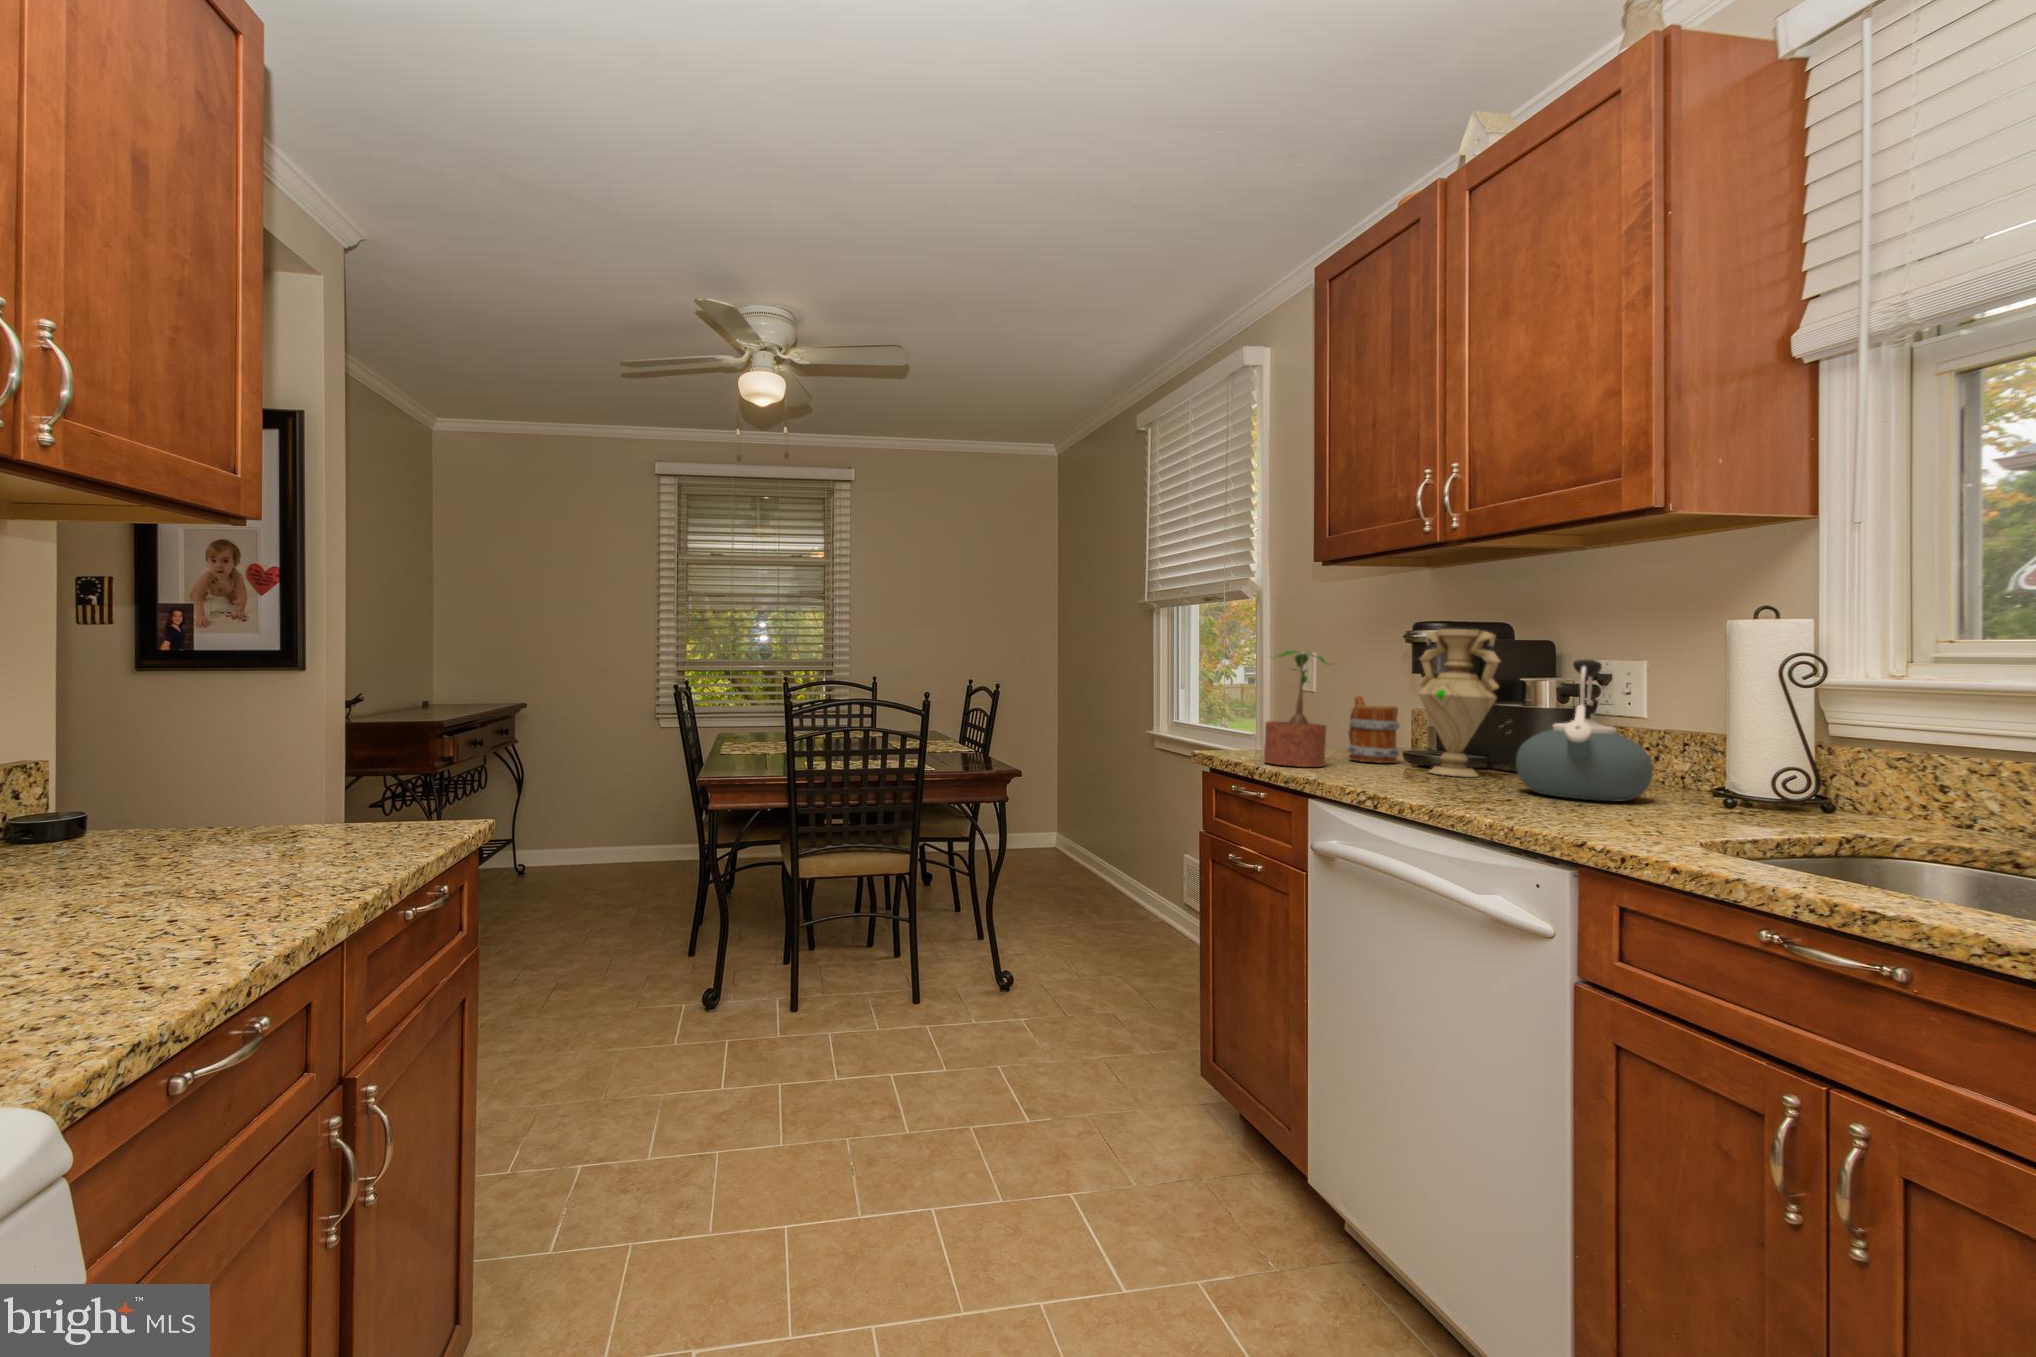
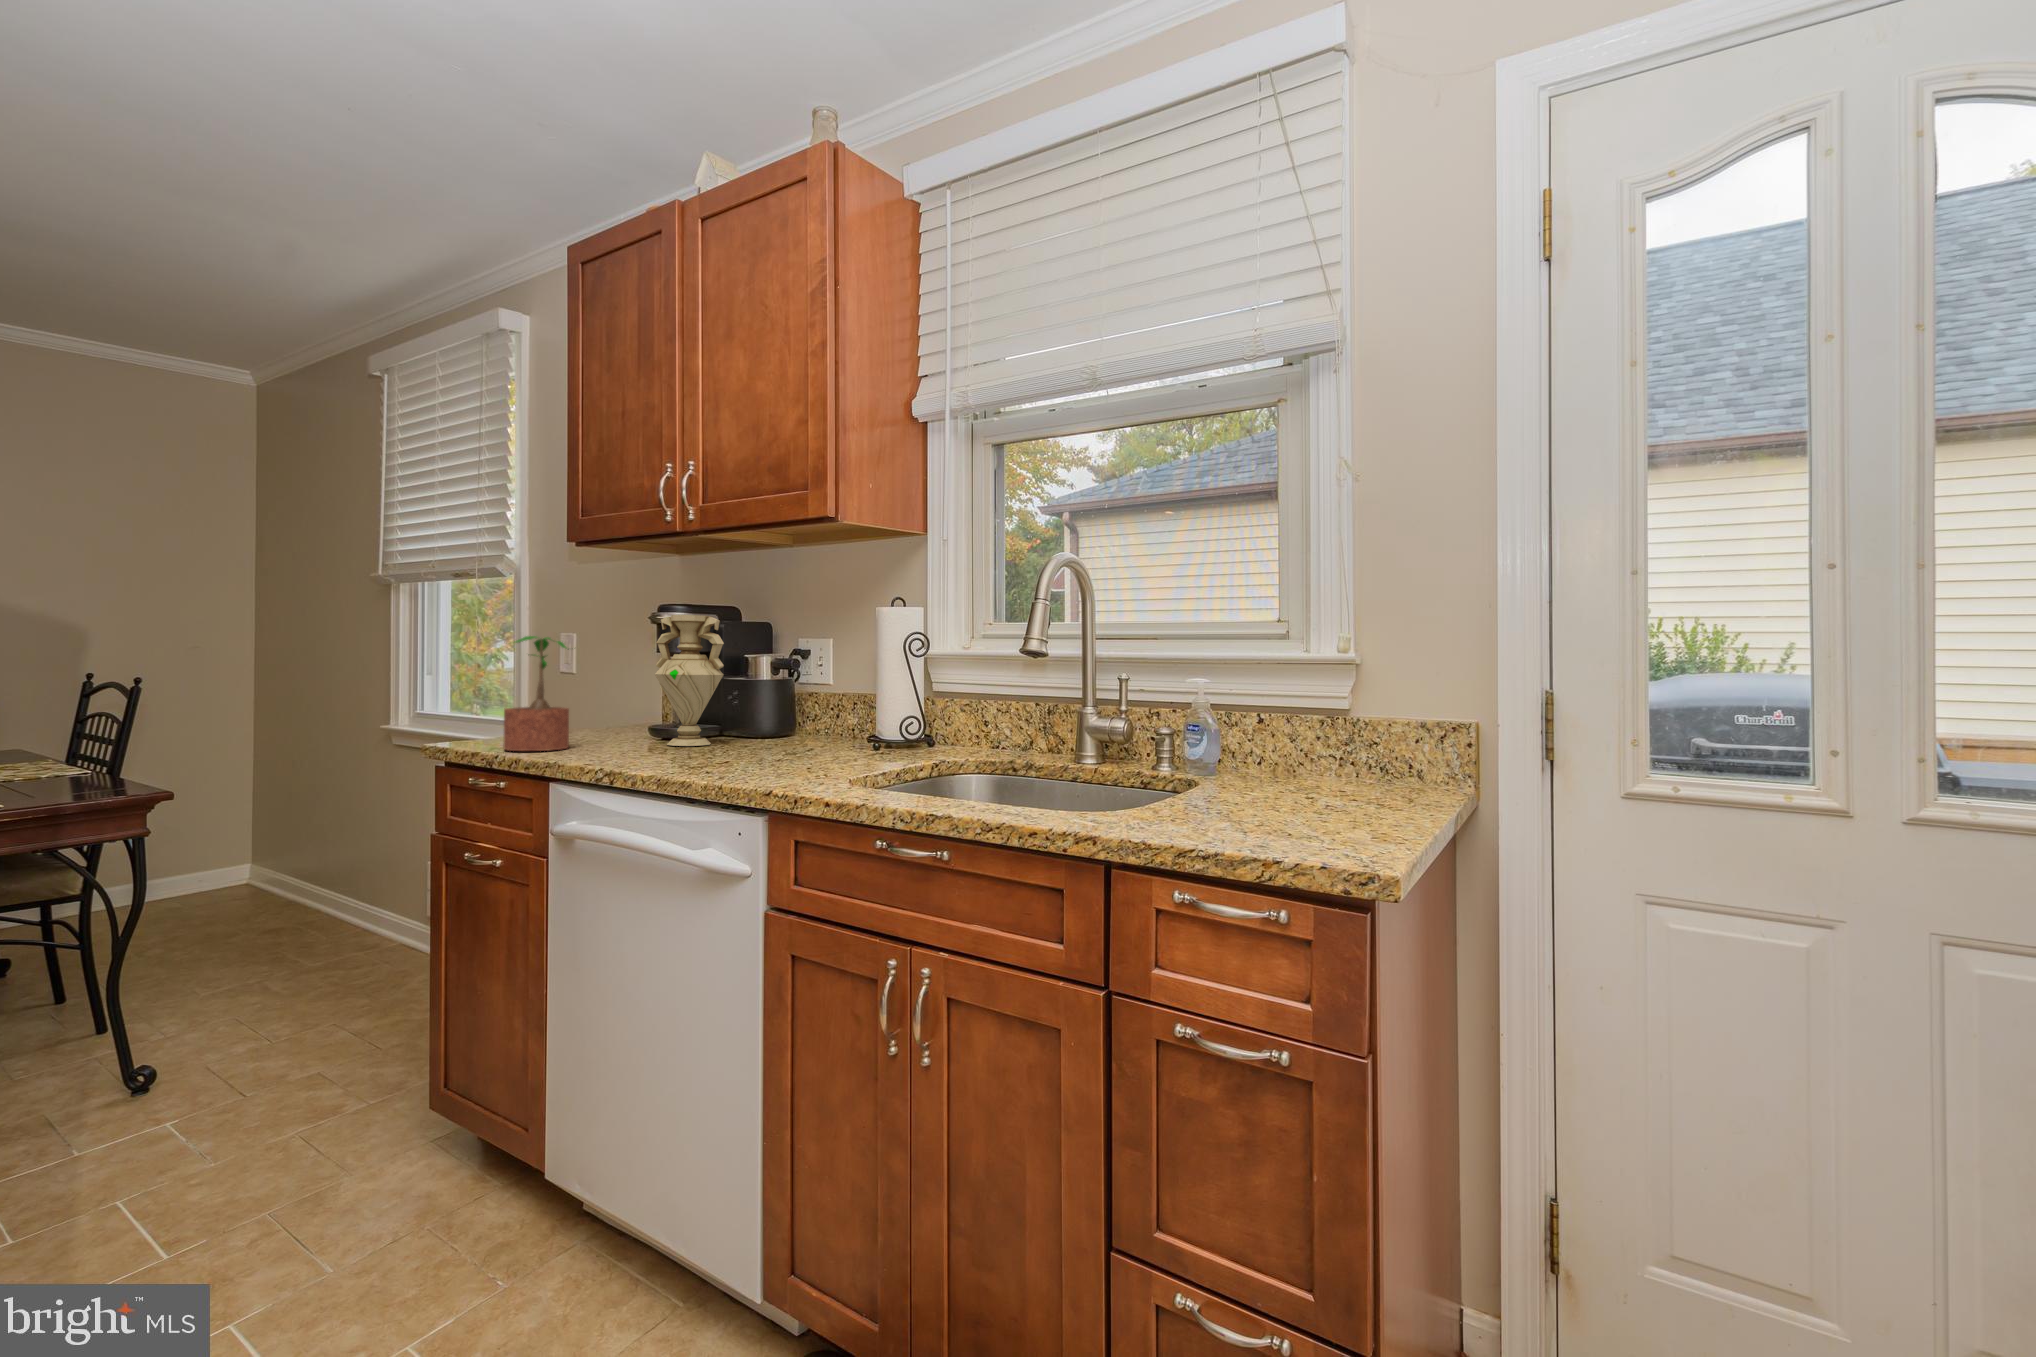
kettle: present [1516,660,1653,801] -> none [735,642,833,756]
mug: present [1347,696,1400,763] -> none [594,677,645,740]

